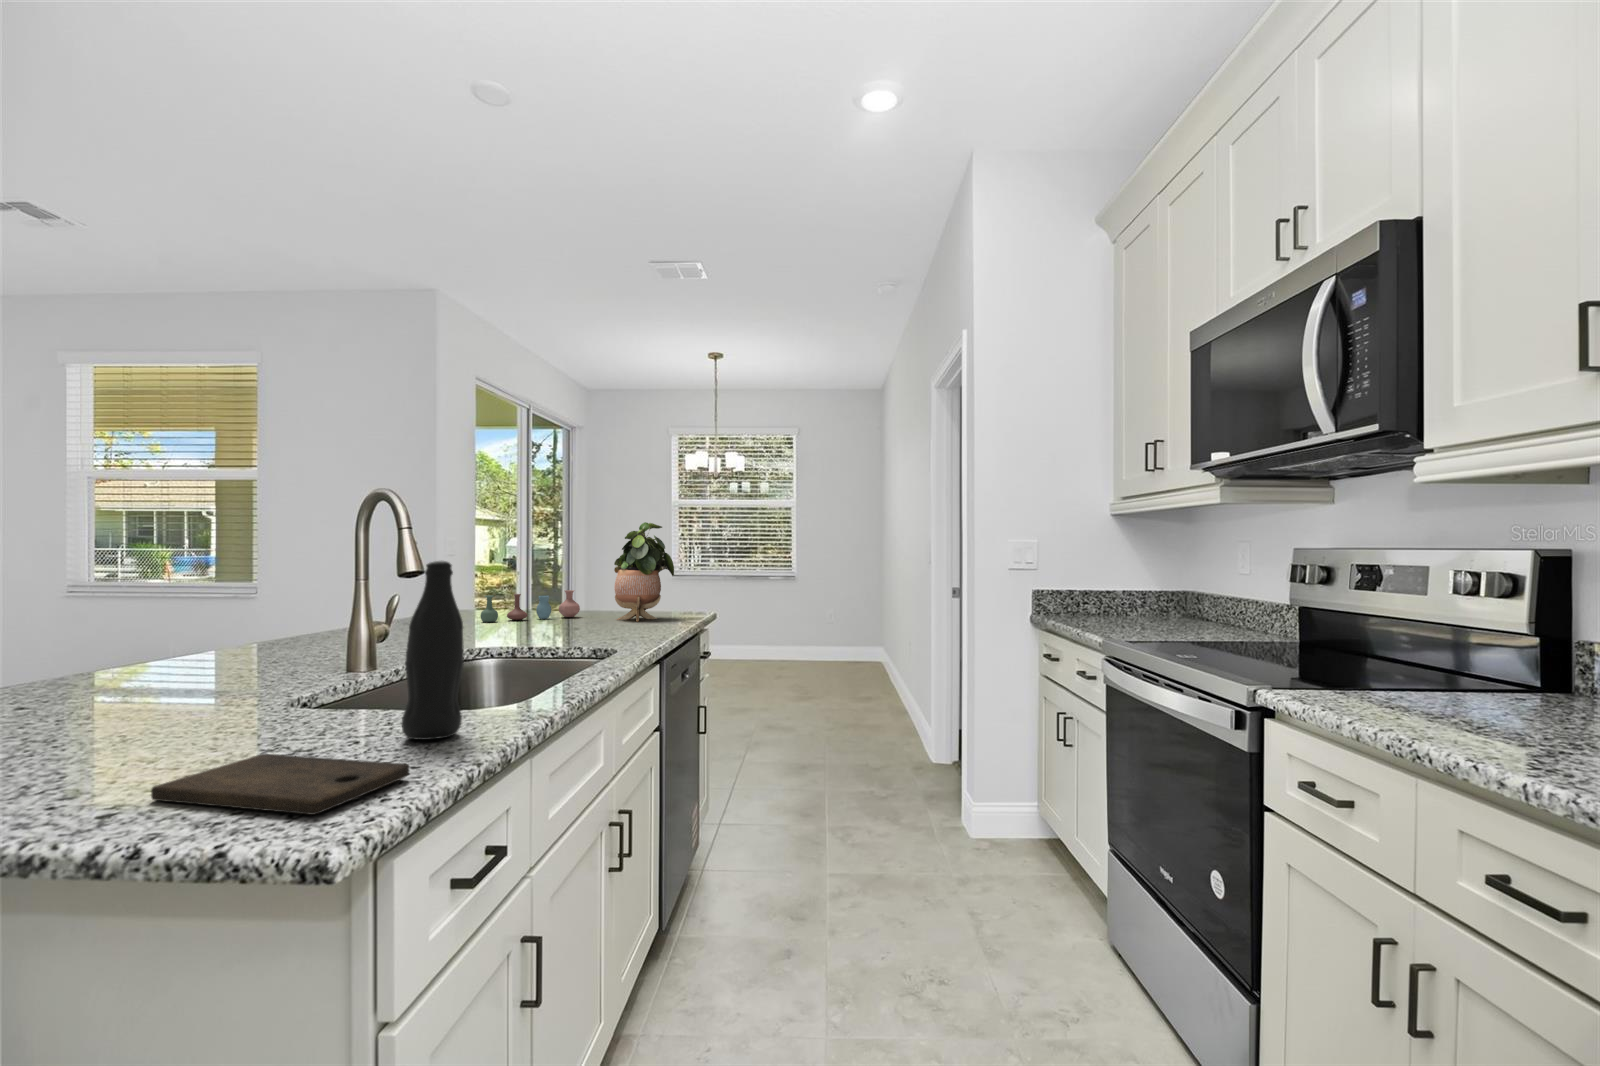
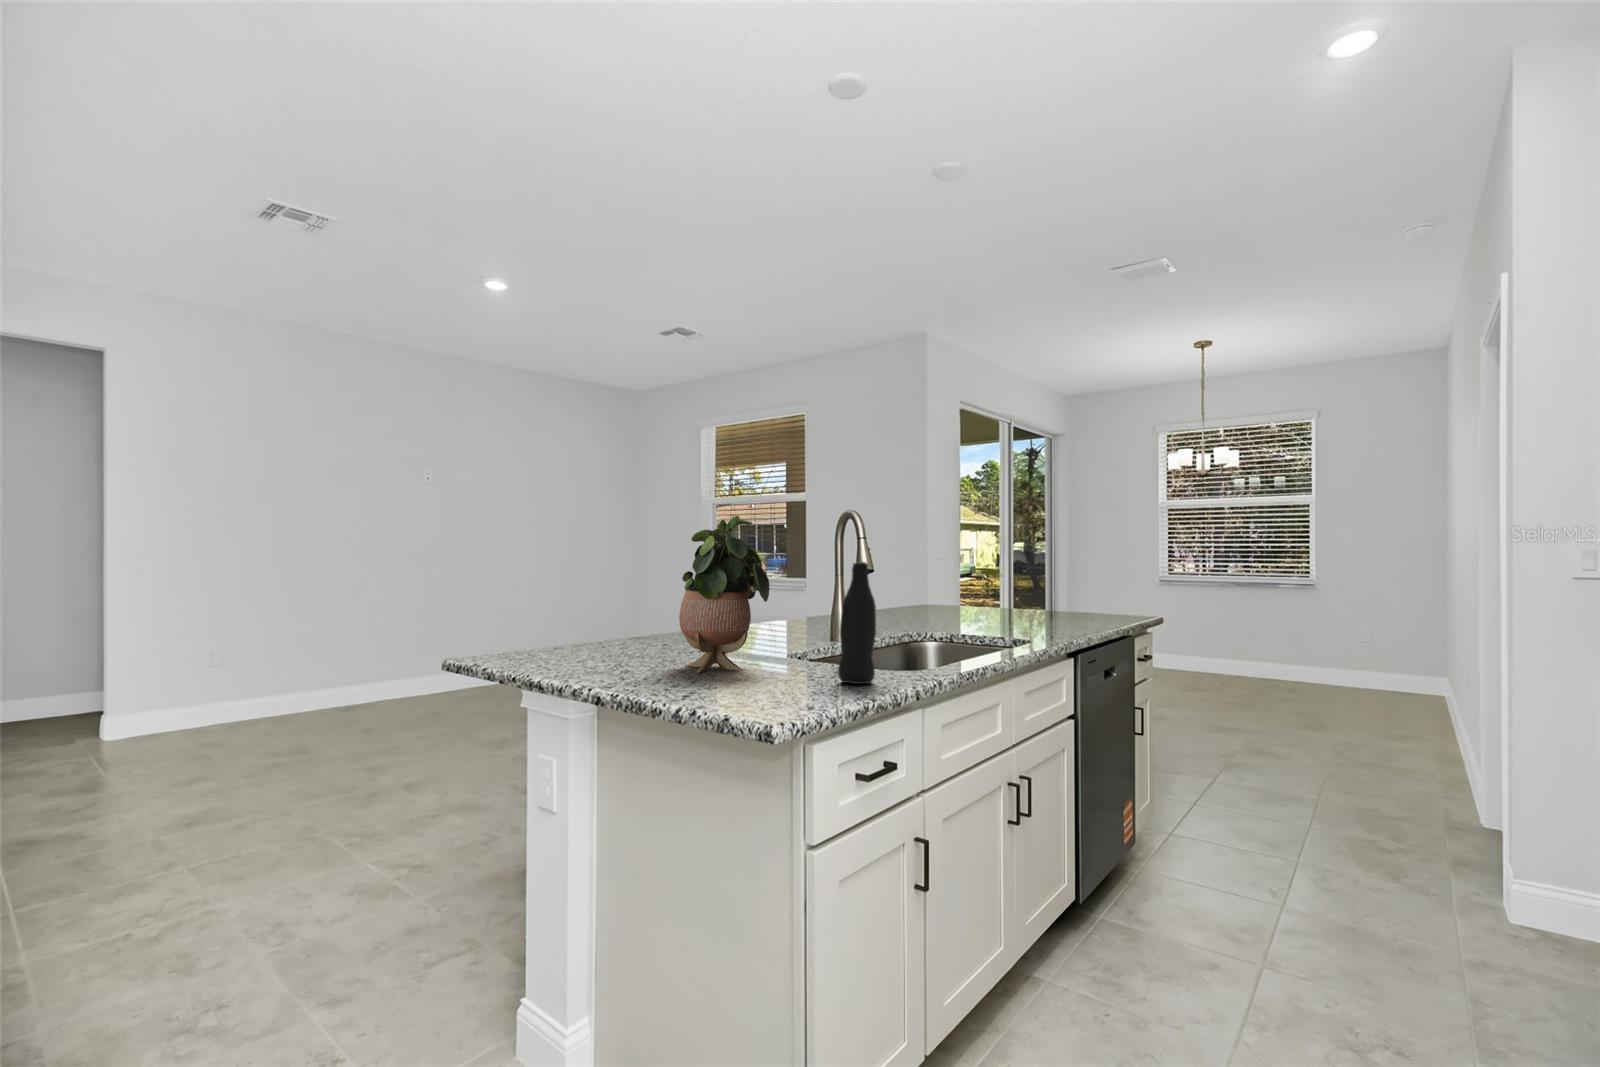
potted plant: present [614,522,674,621] -> present [679,516,770,673]
vase: present [481,590,580,622] -> none [939,590,1025,614]
cutting board: present [151,754,409,815] -> none [706,678,830,710]

